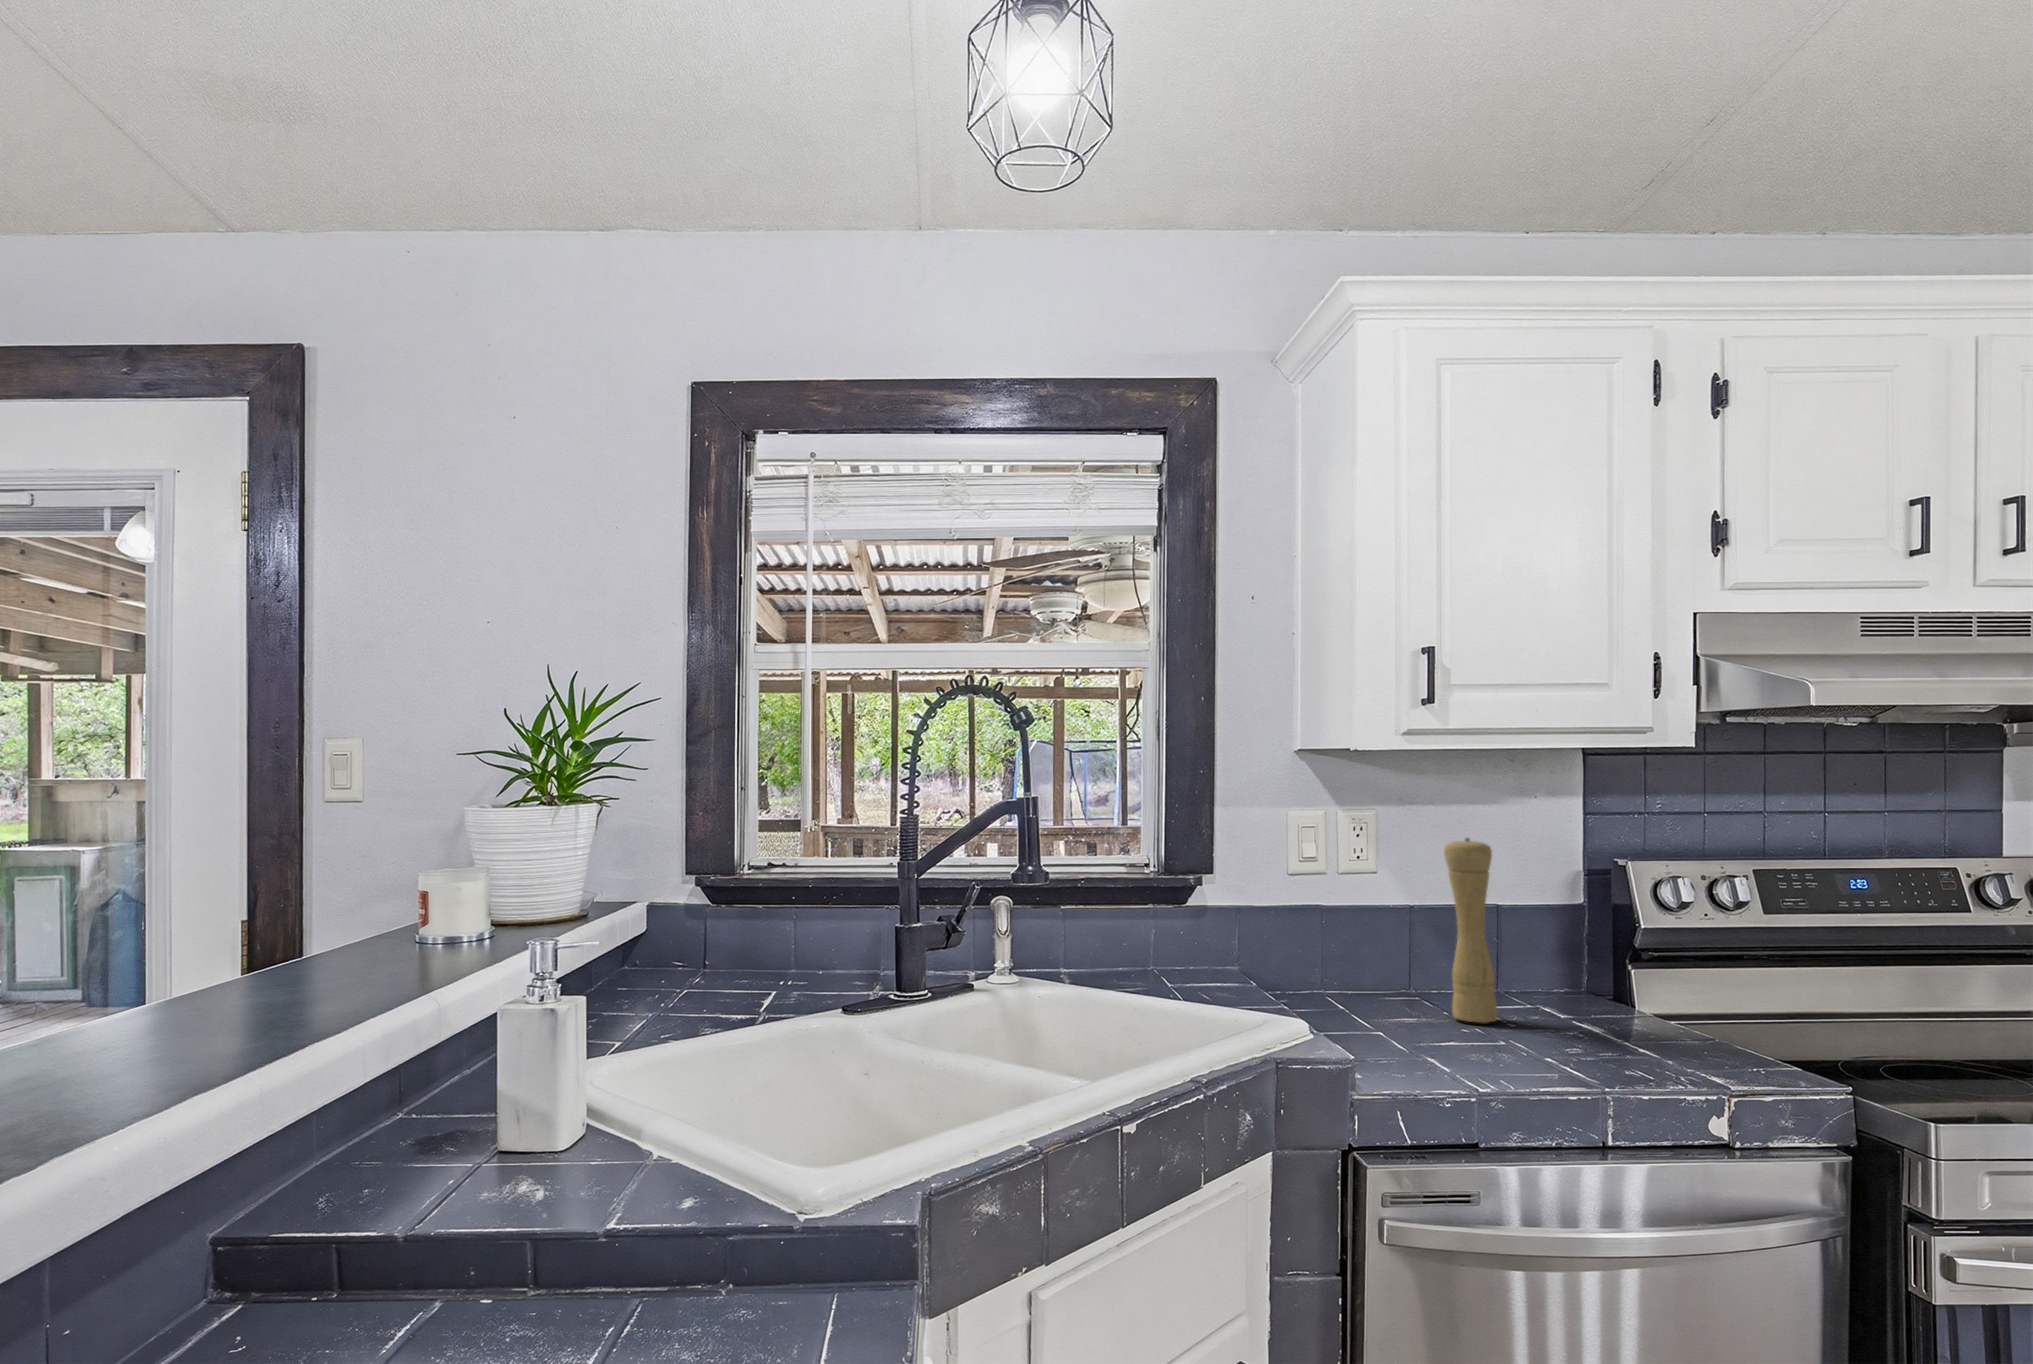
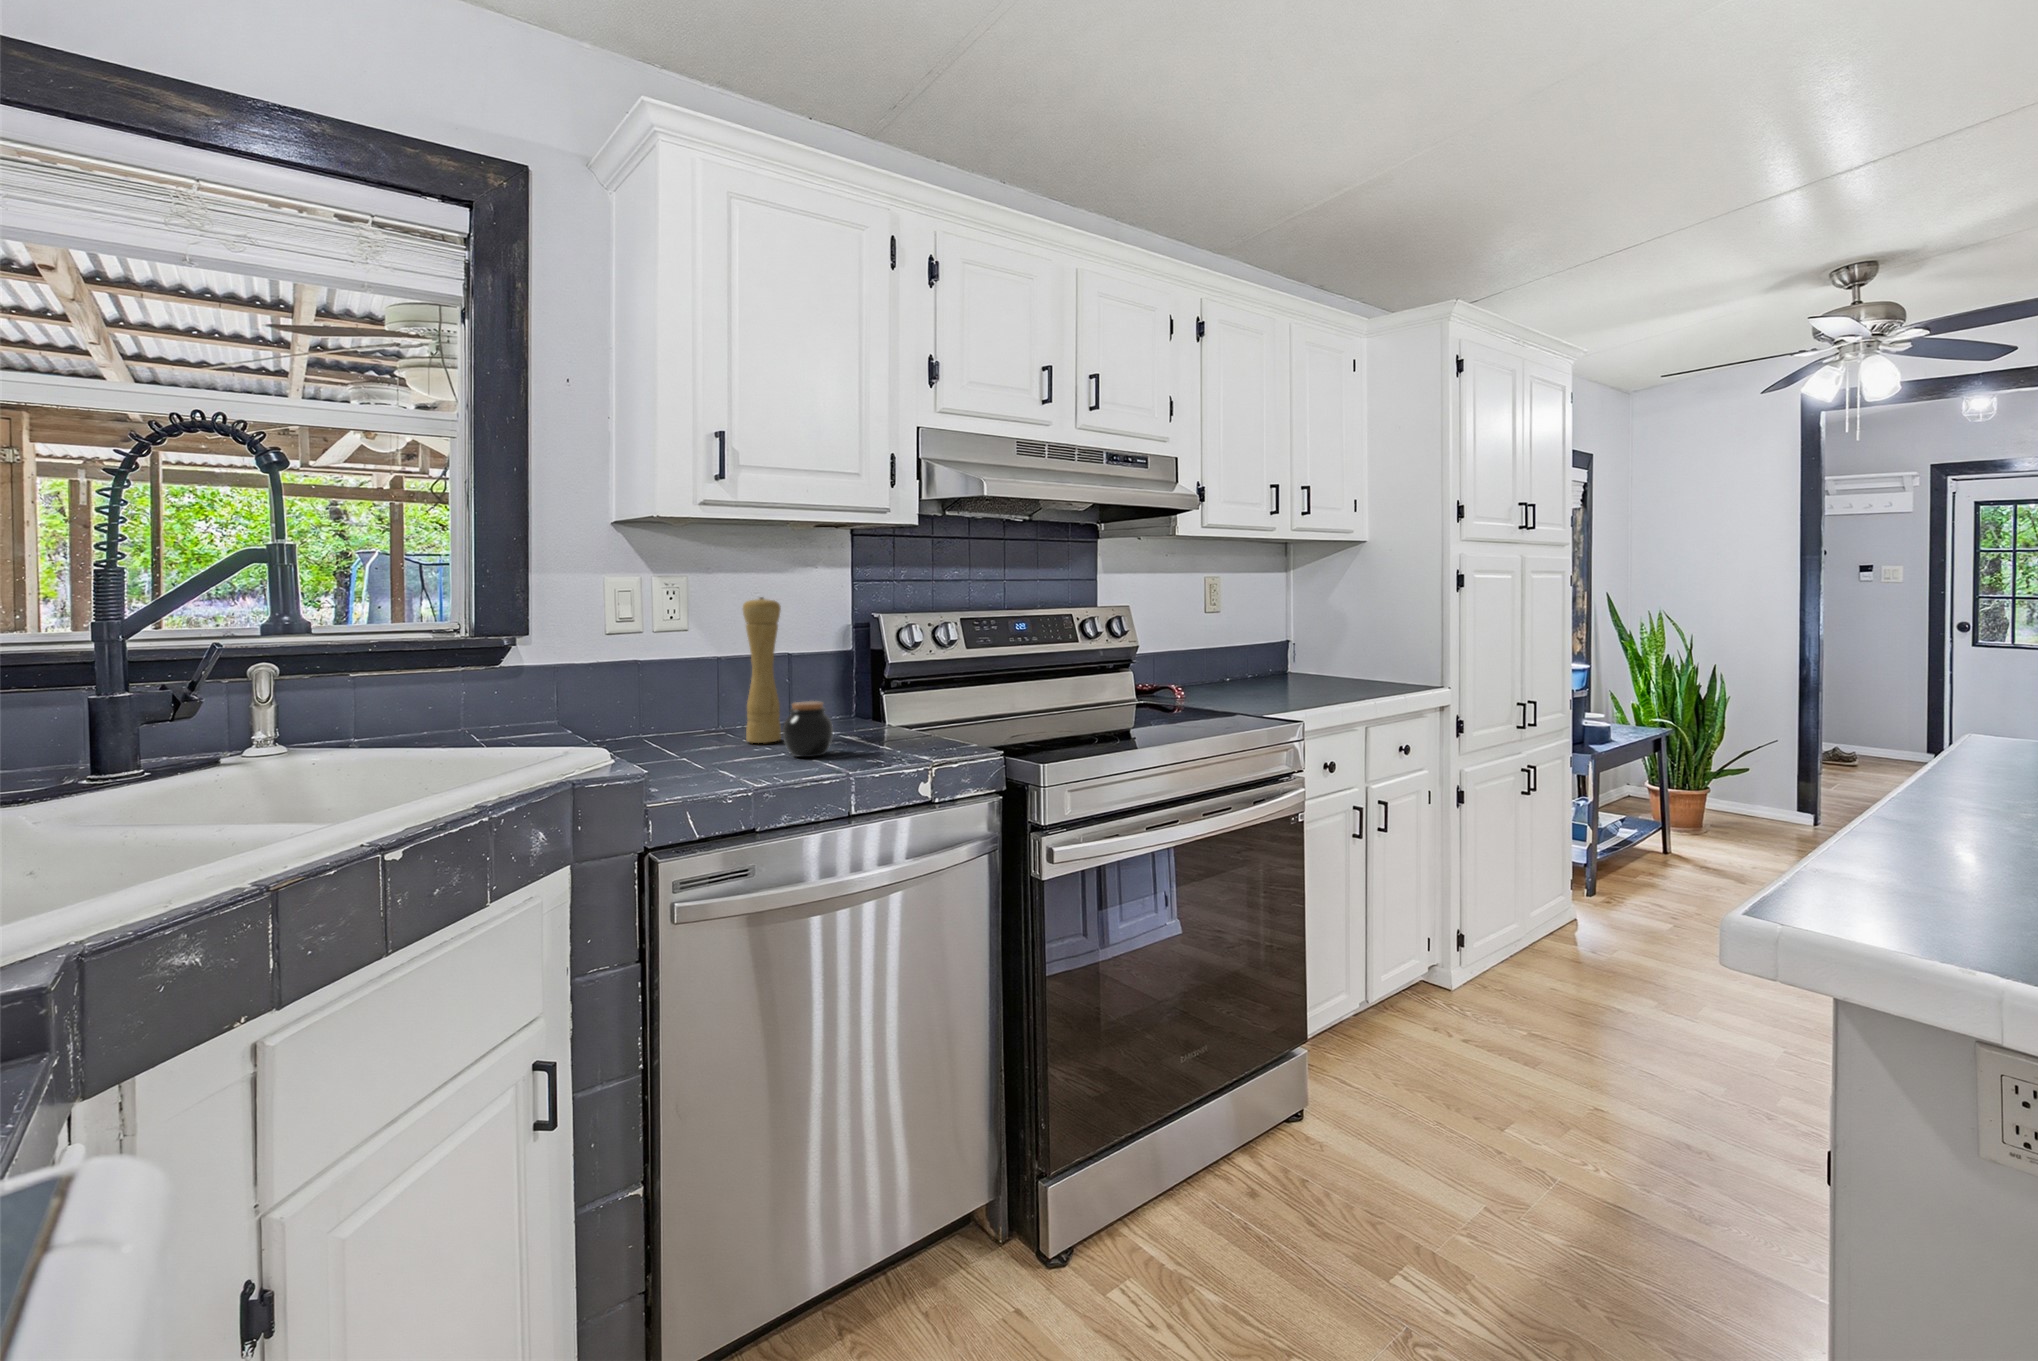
jar: none [1504,979,1572,1054] -> present [783,701,833,757]

